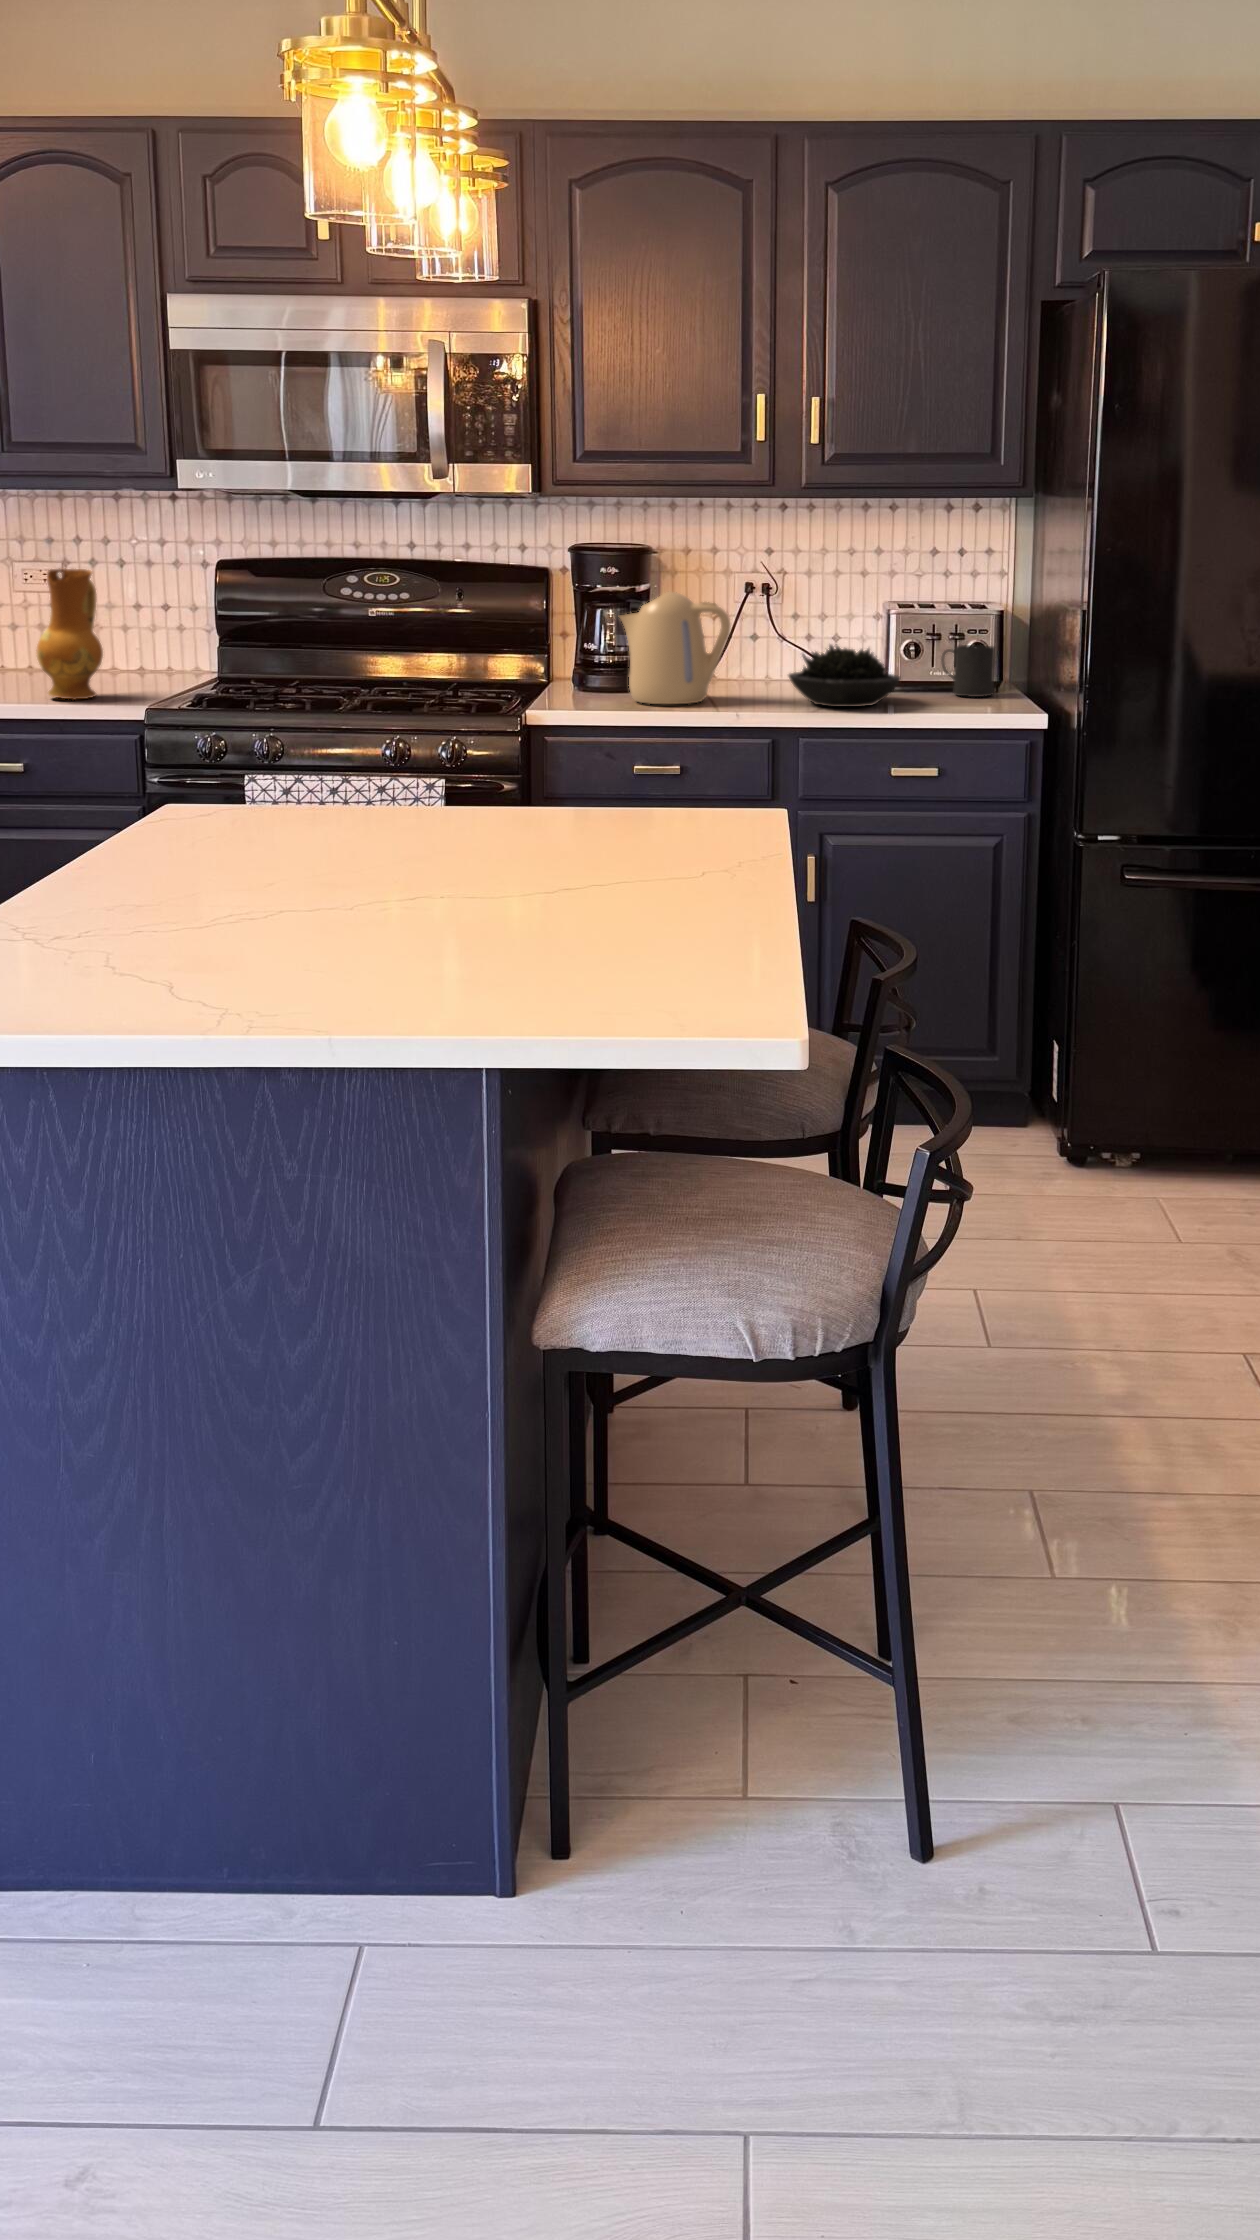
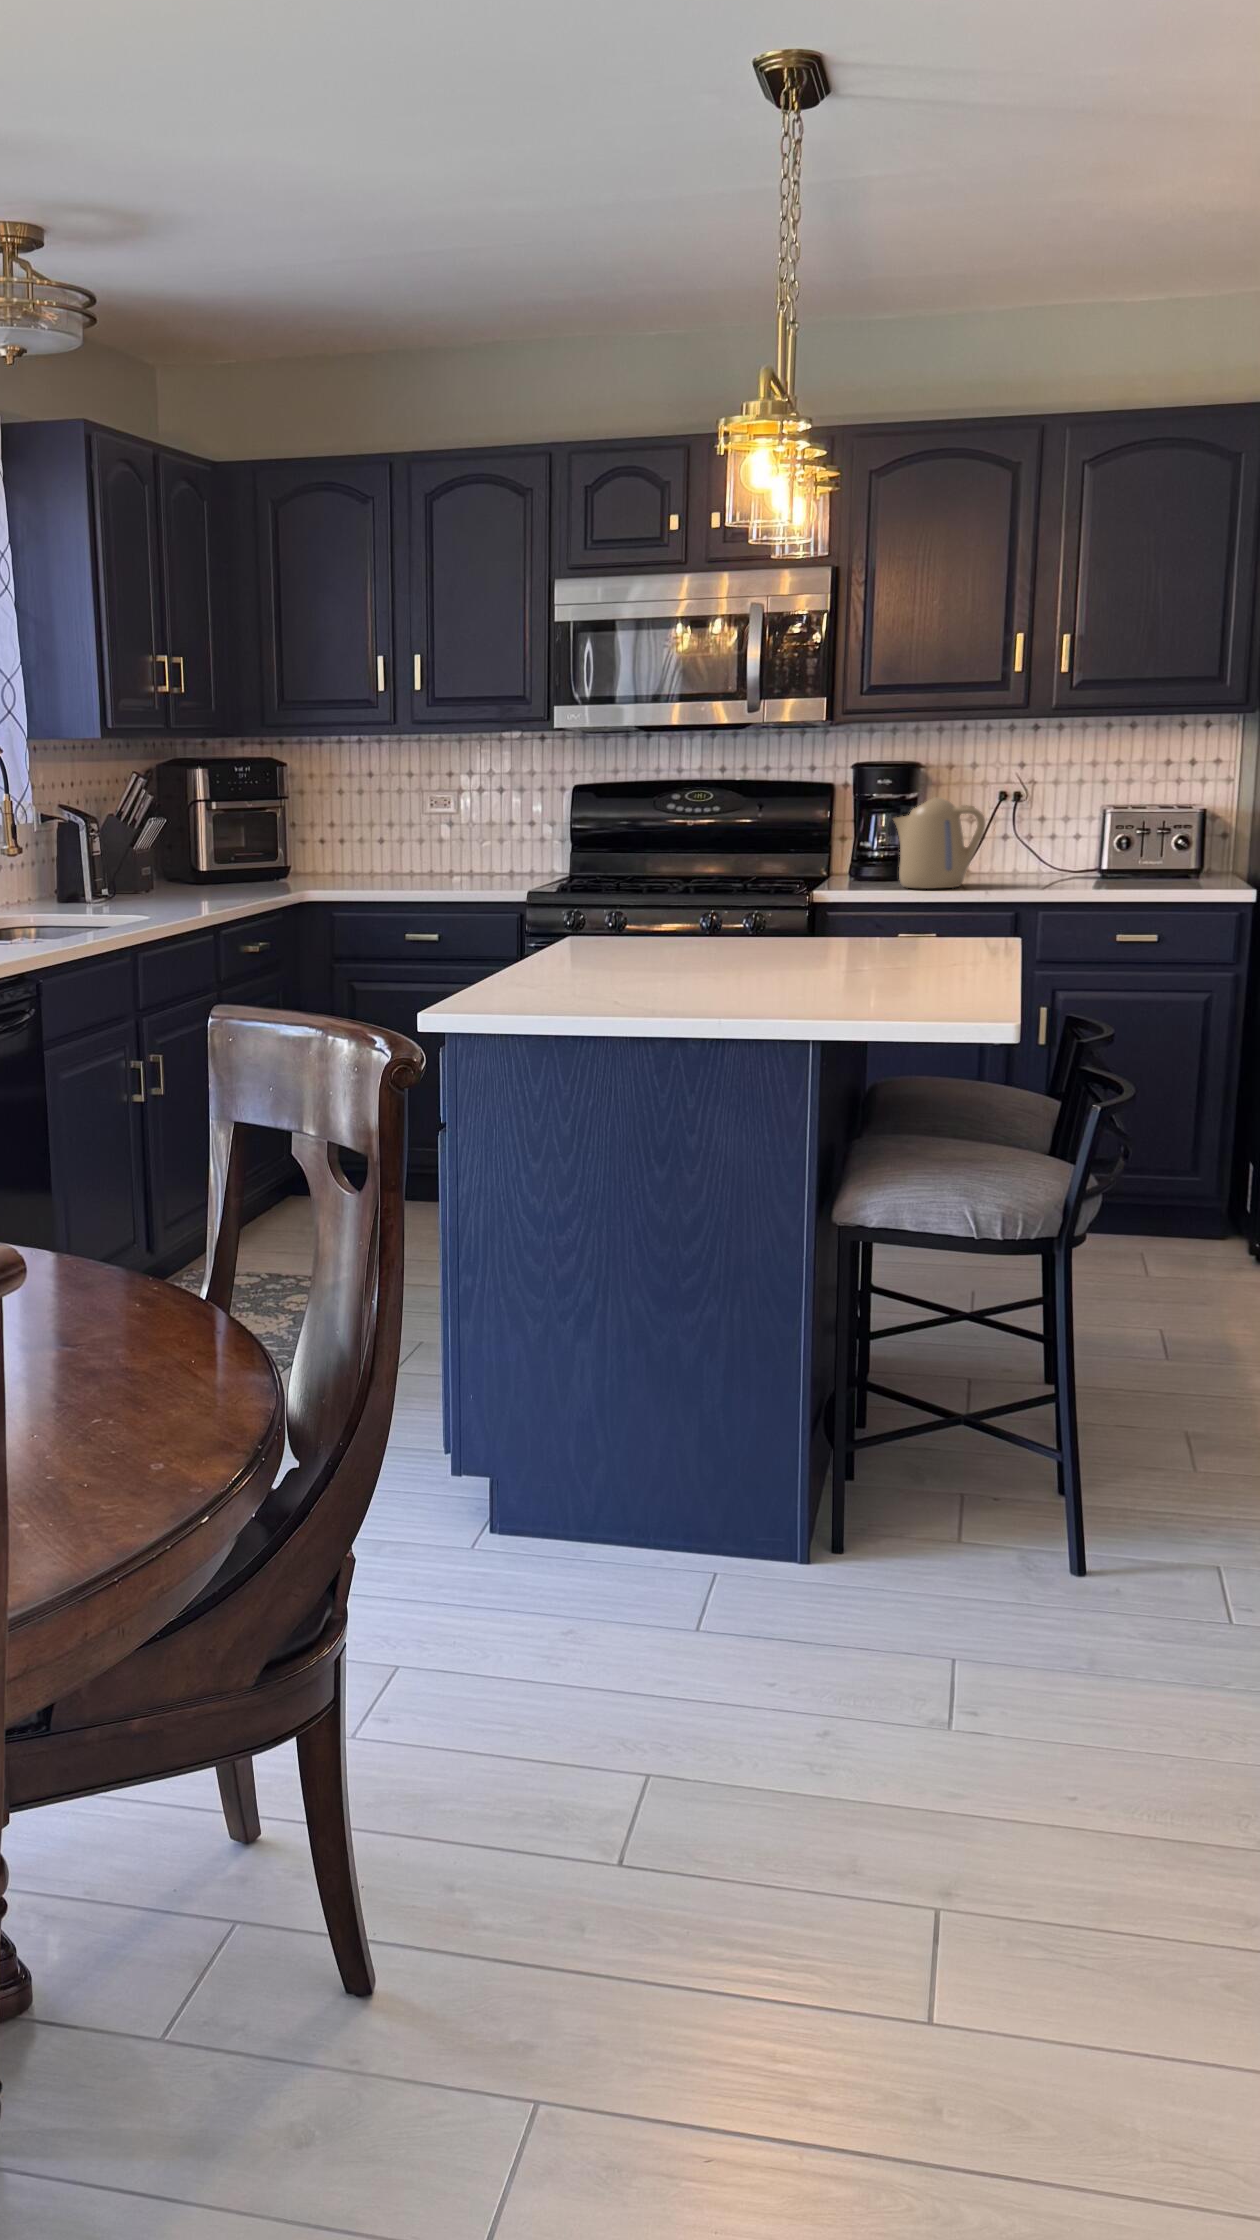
ceramic jug: present [36,568,103,700] -> none [445,790,492,889]
succulent plant: present [789,645,901,707] -> none [1032,837,1131,889]
mug: present [942,645,995,697] -> none [1169,838,1218,881]

